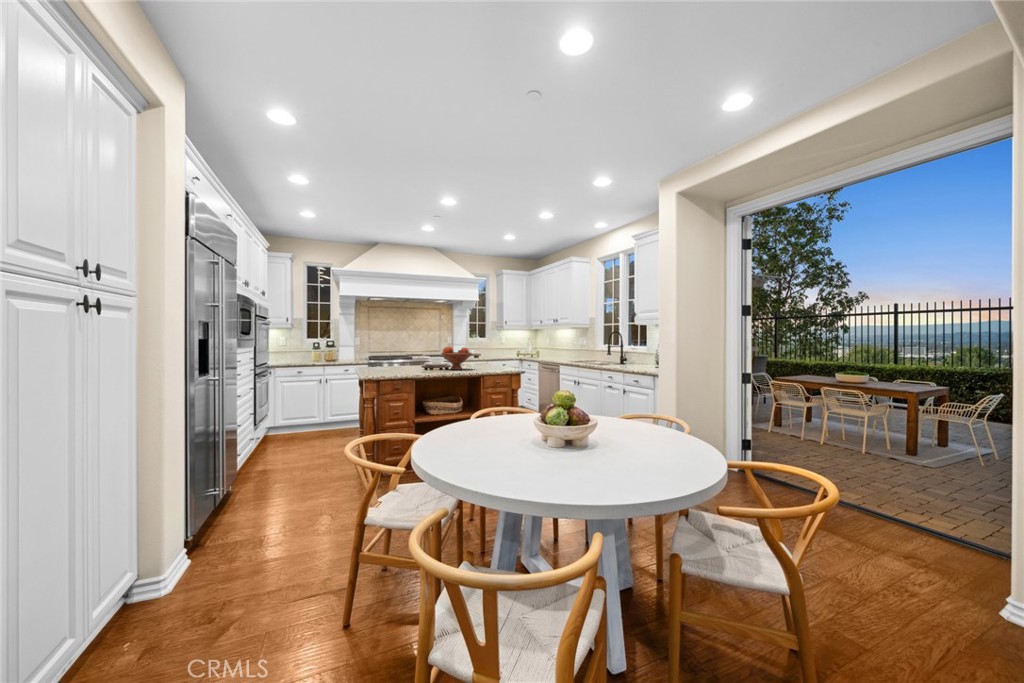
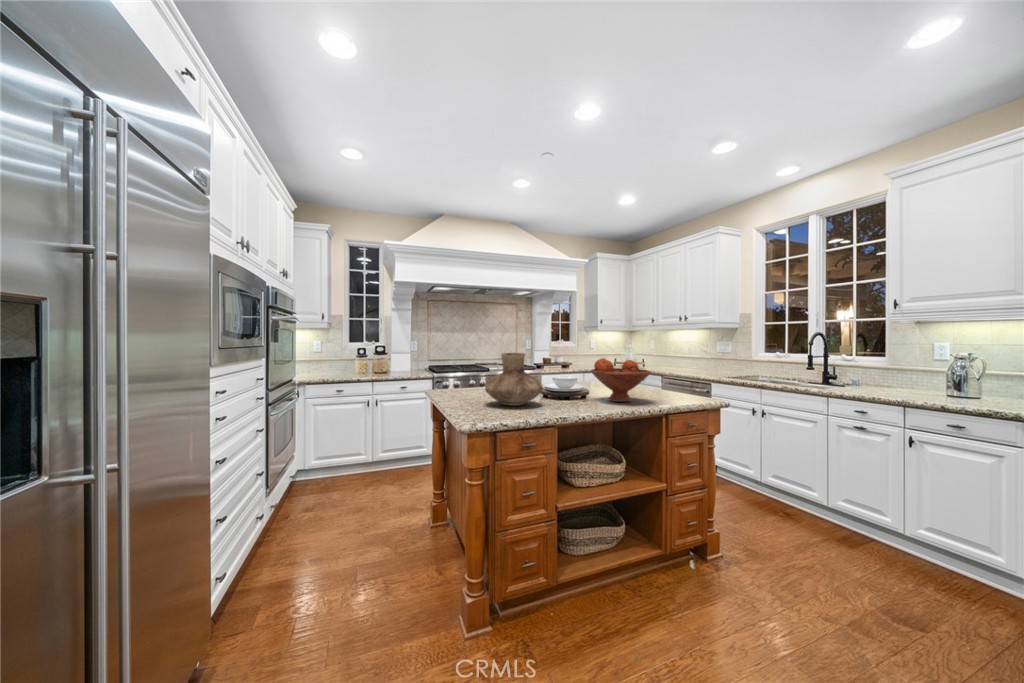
vase: none [378,343,410,370] -> present [485,353,543,405]

